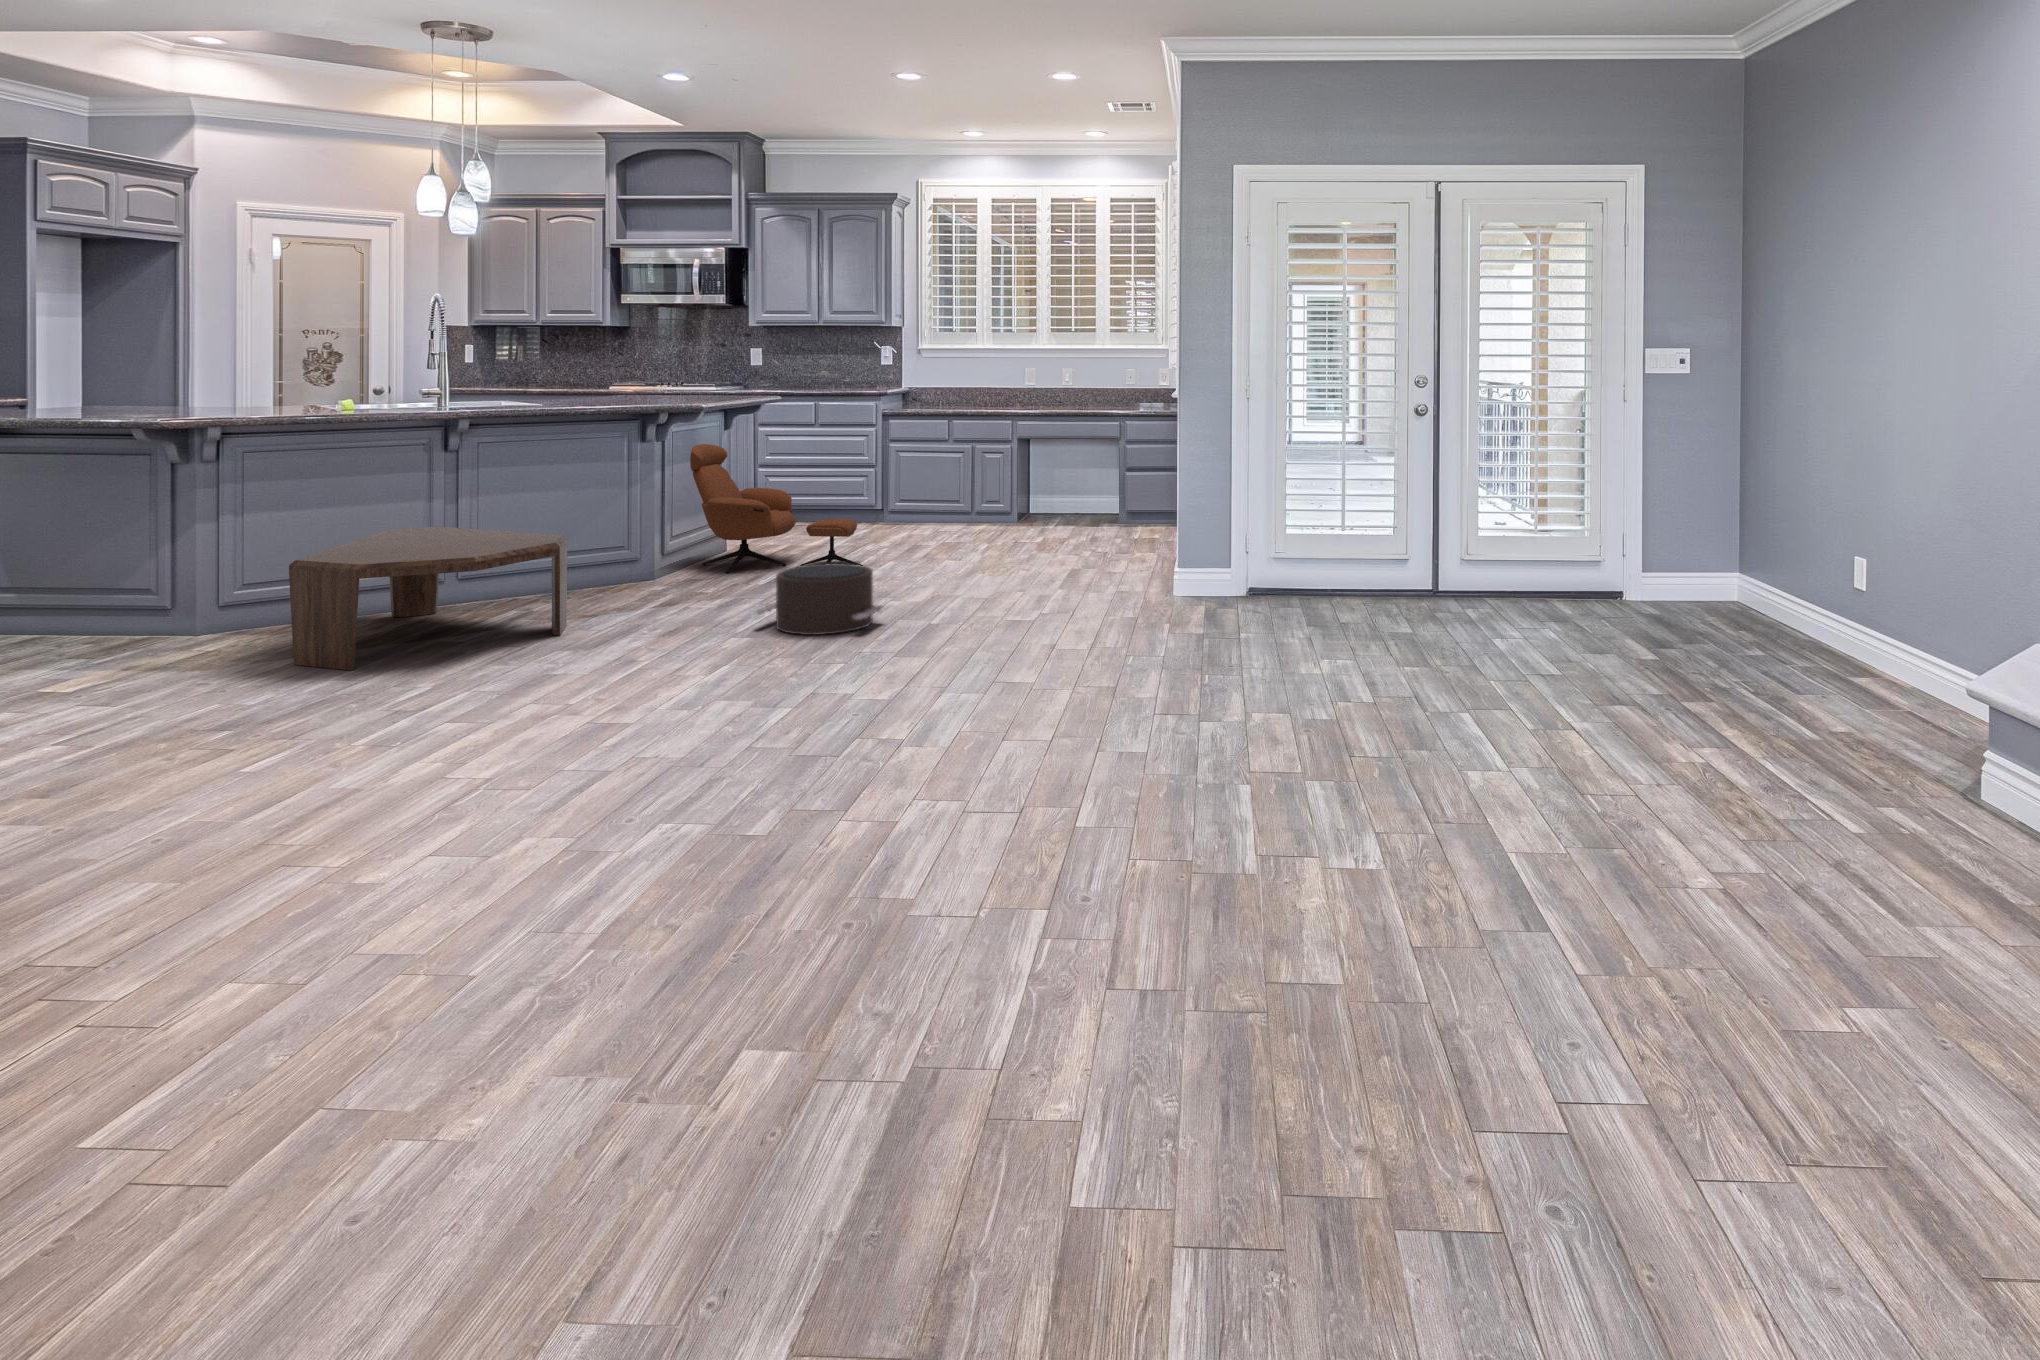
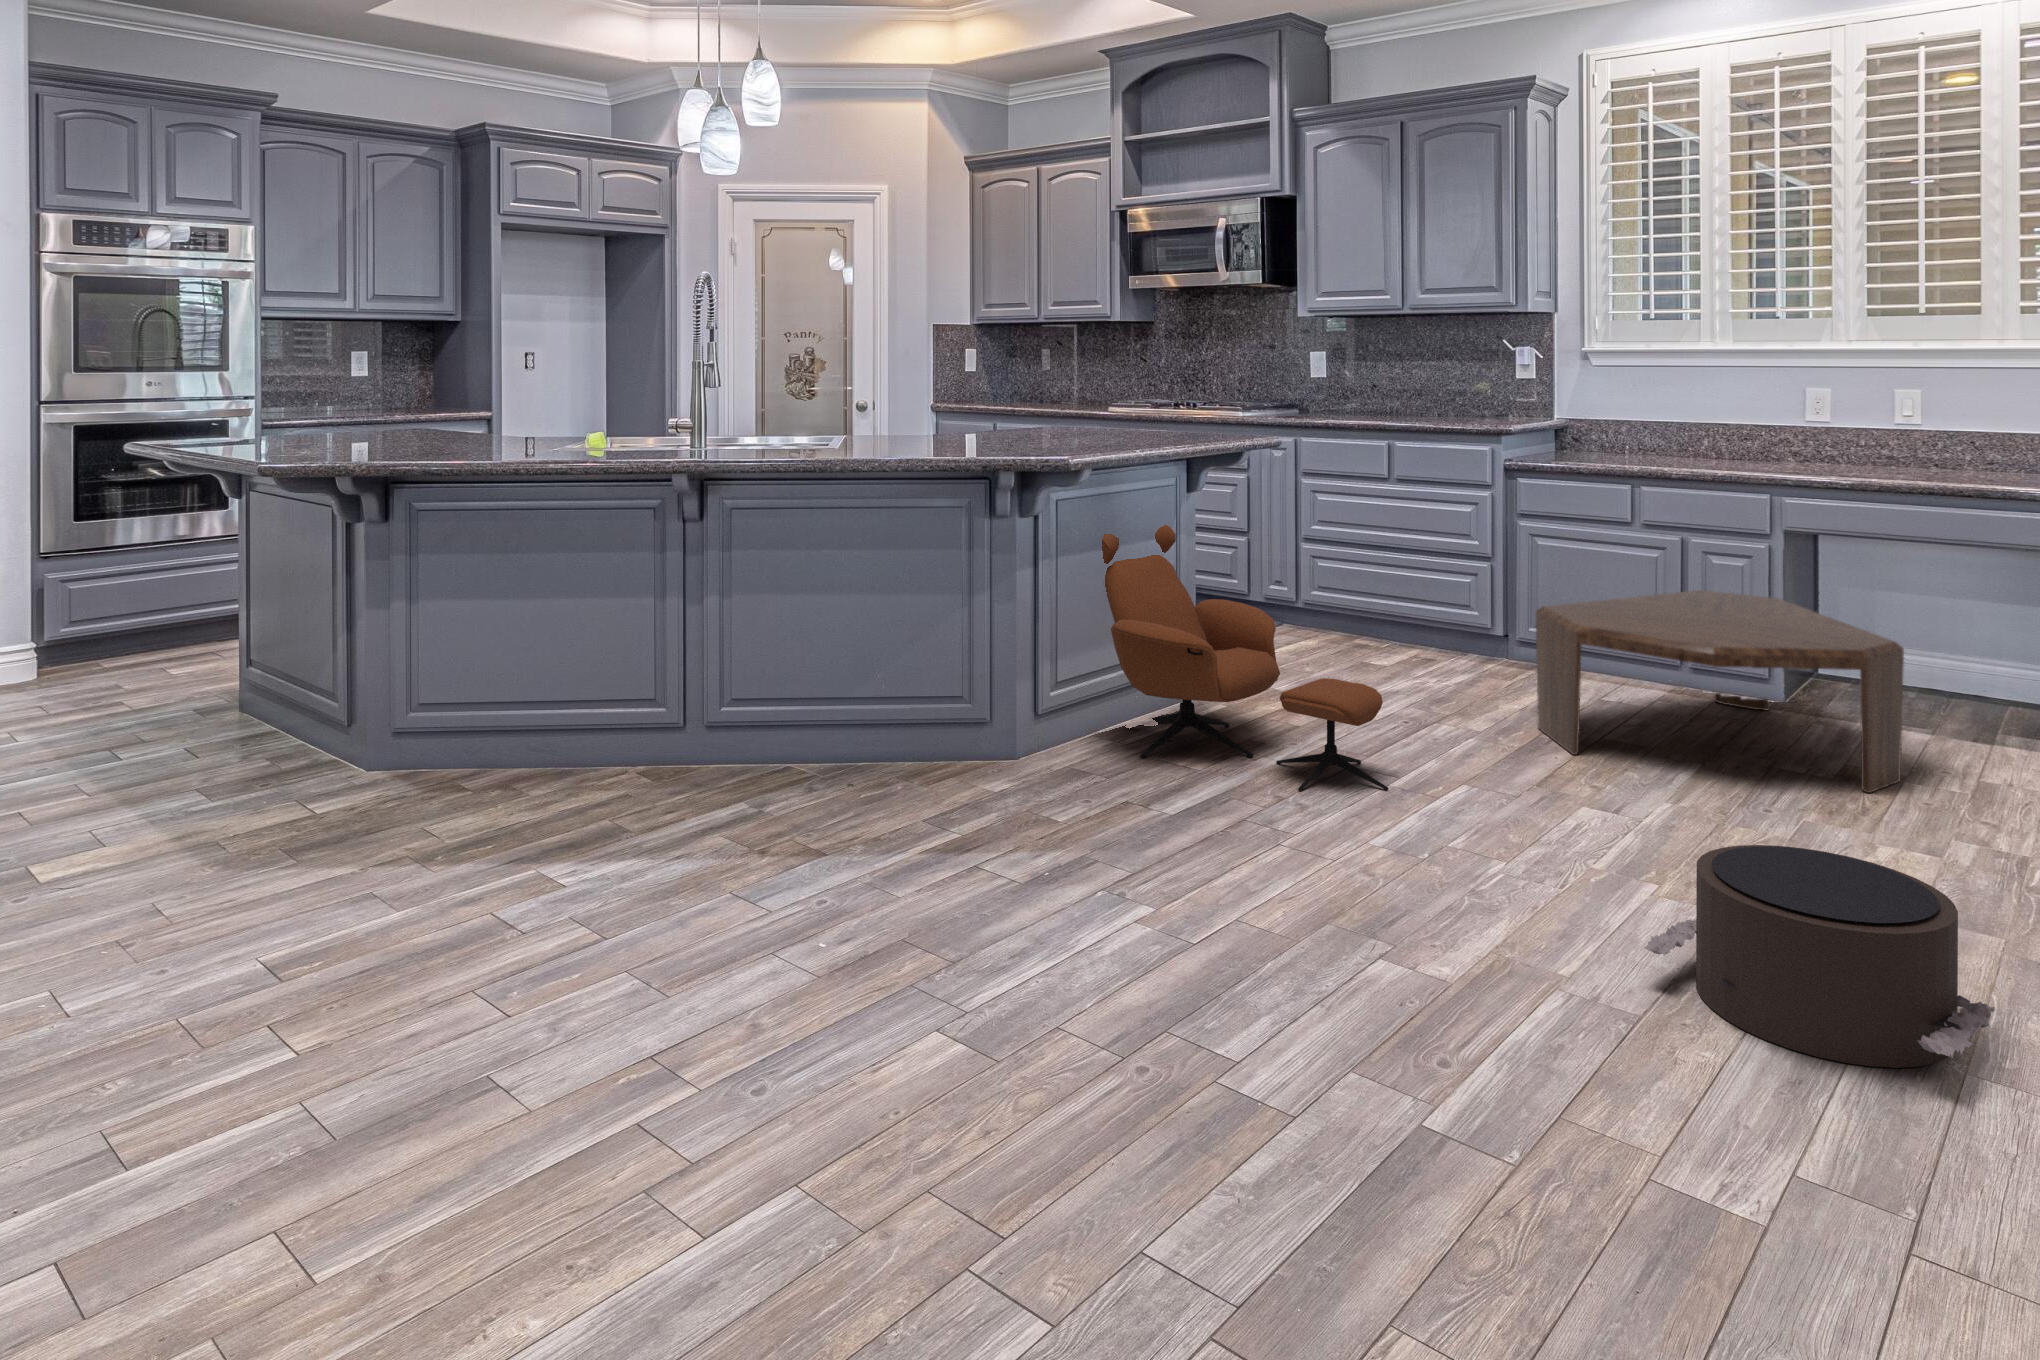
coffee table: present [289,527,567,670] -> present [1536,590,1904,793]
pouf: present [756,564,882,635] -> present [1644,845,1995,1068]

